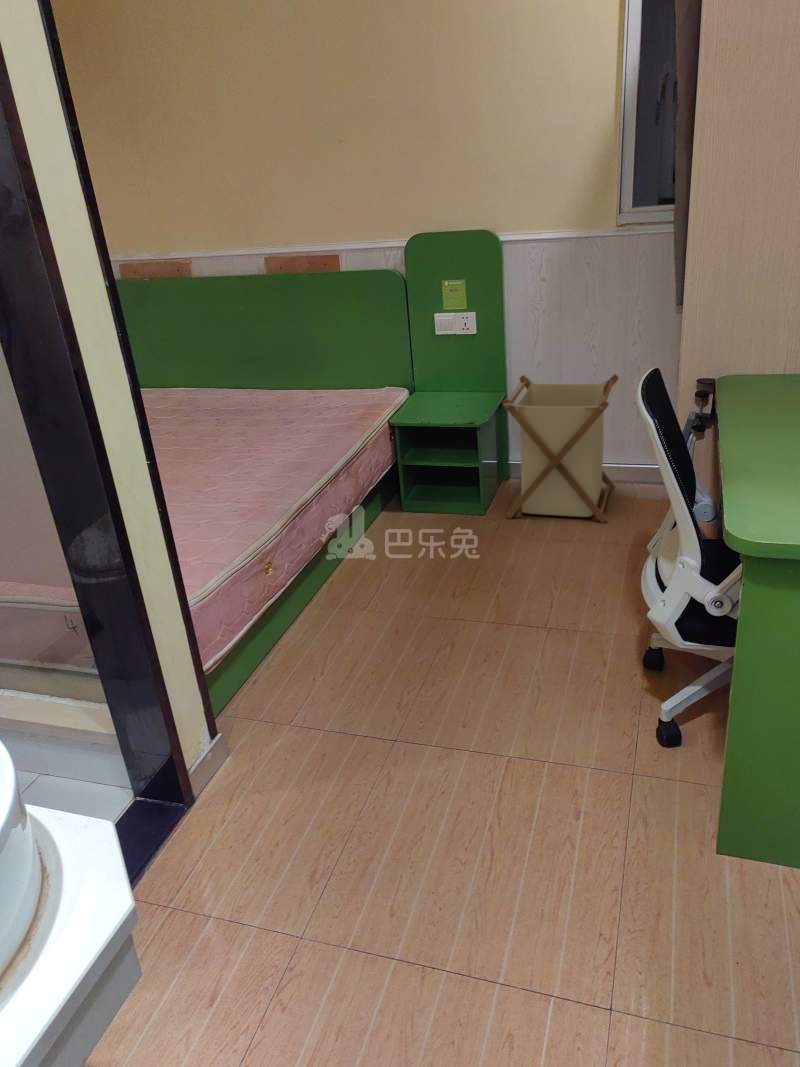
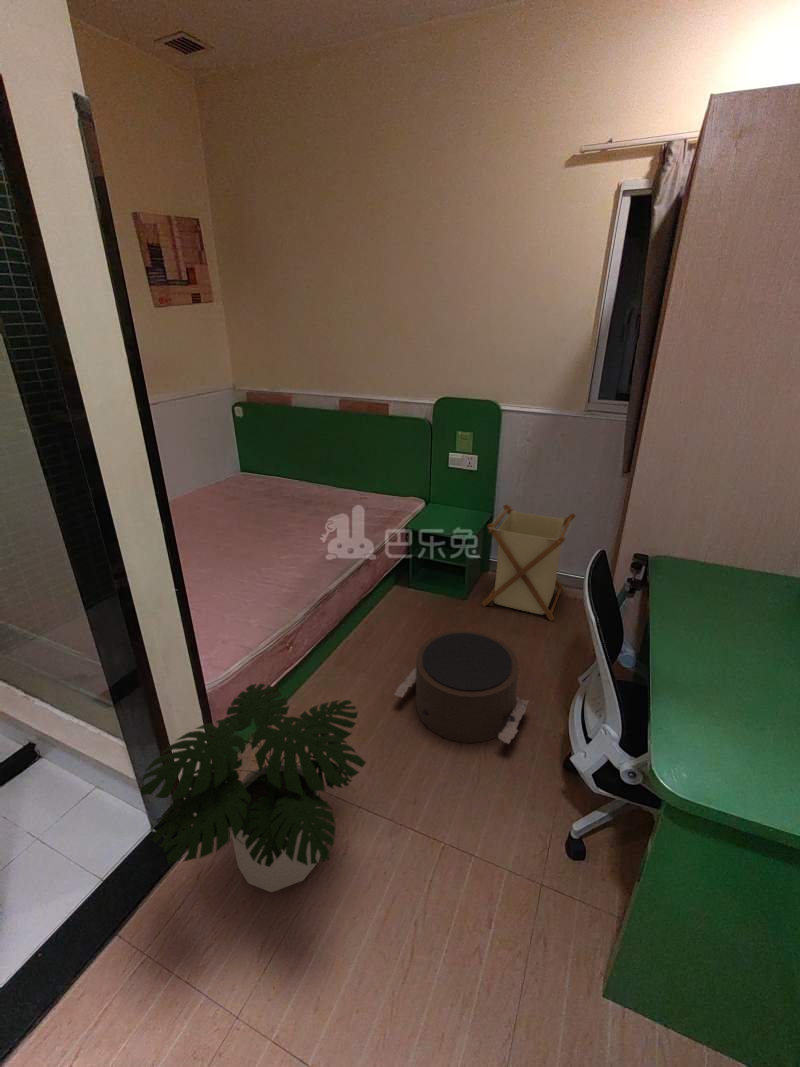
pouf: none [412,532,588,662] -> present [394,631,528,743]
potted plant: none [147,596,408,827] -> present [141,684,366,892]

